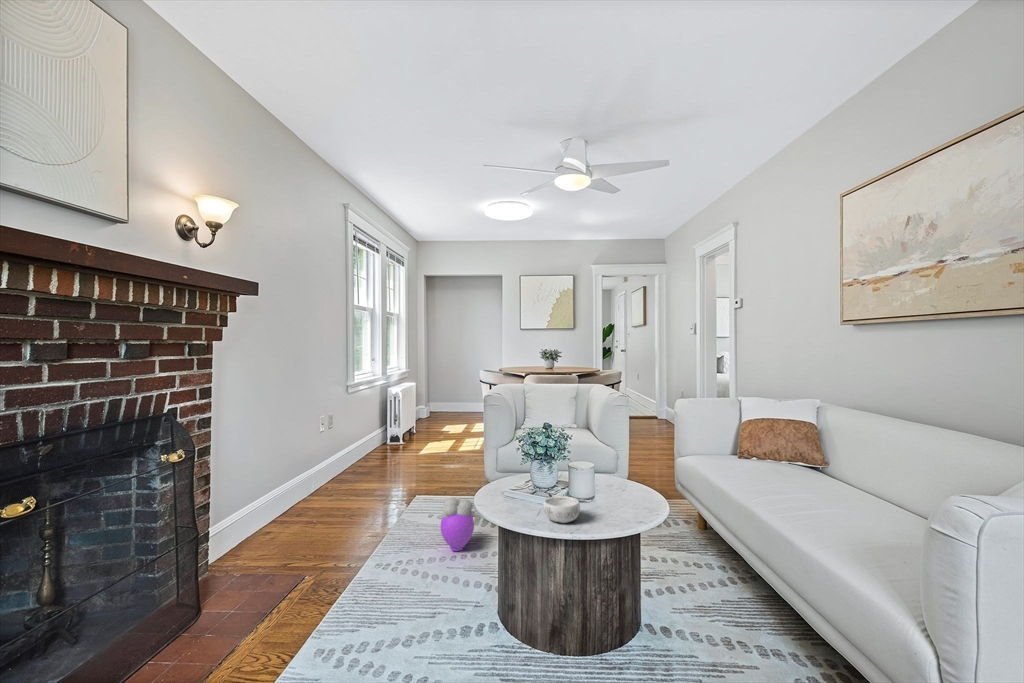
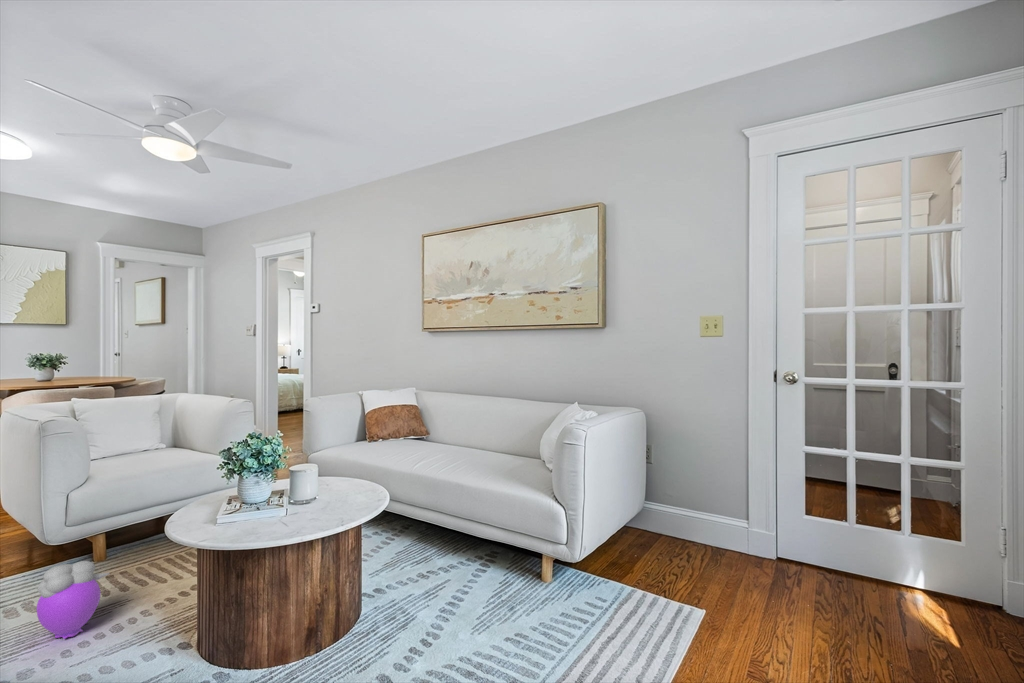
decorative bowl: present [543,496,580,523] -> none [289,498,328,524]

